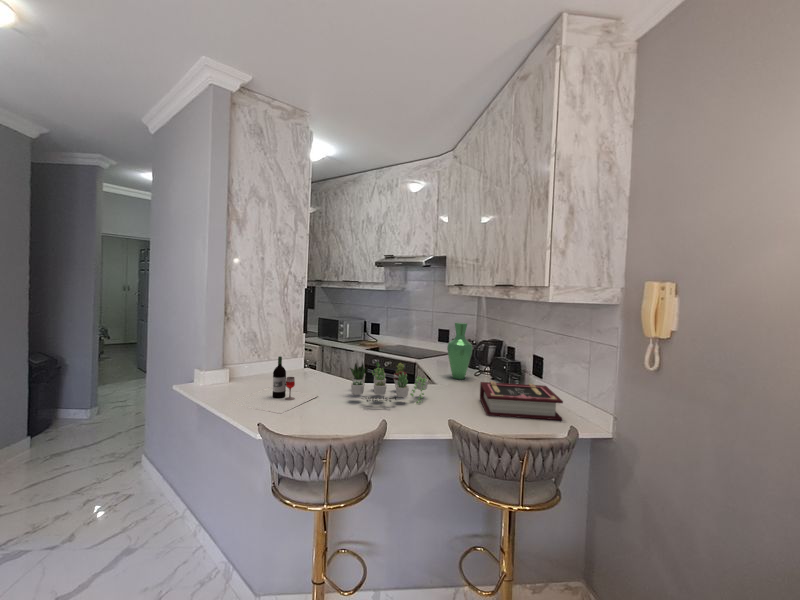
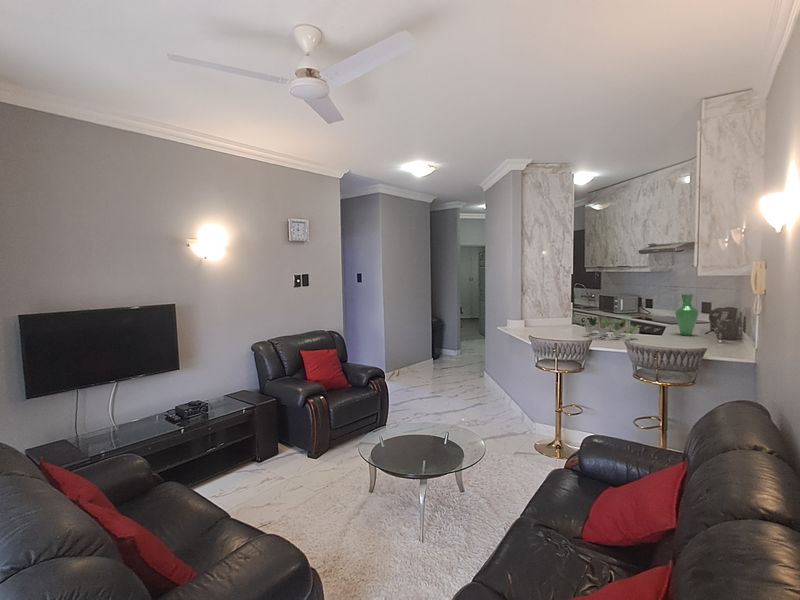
wine bottle: present [231,356,318,413] -> none [520,311,569,336]
book: present [480,382,563,420] -> none [669,331,736,355]

